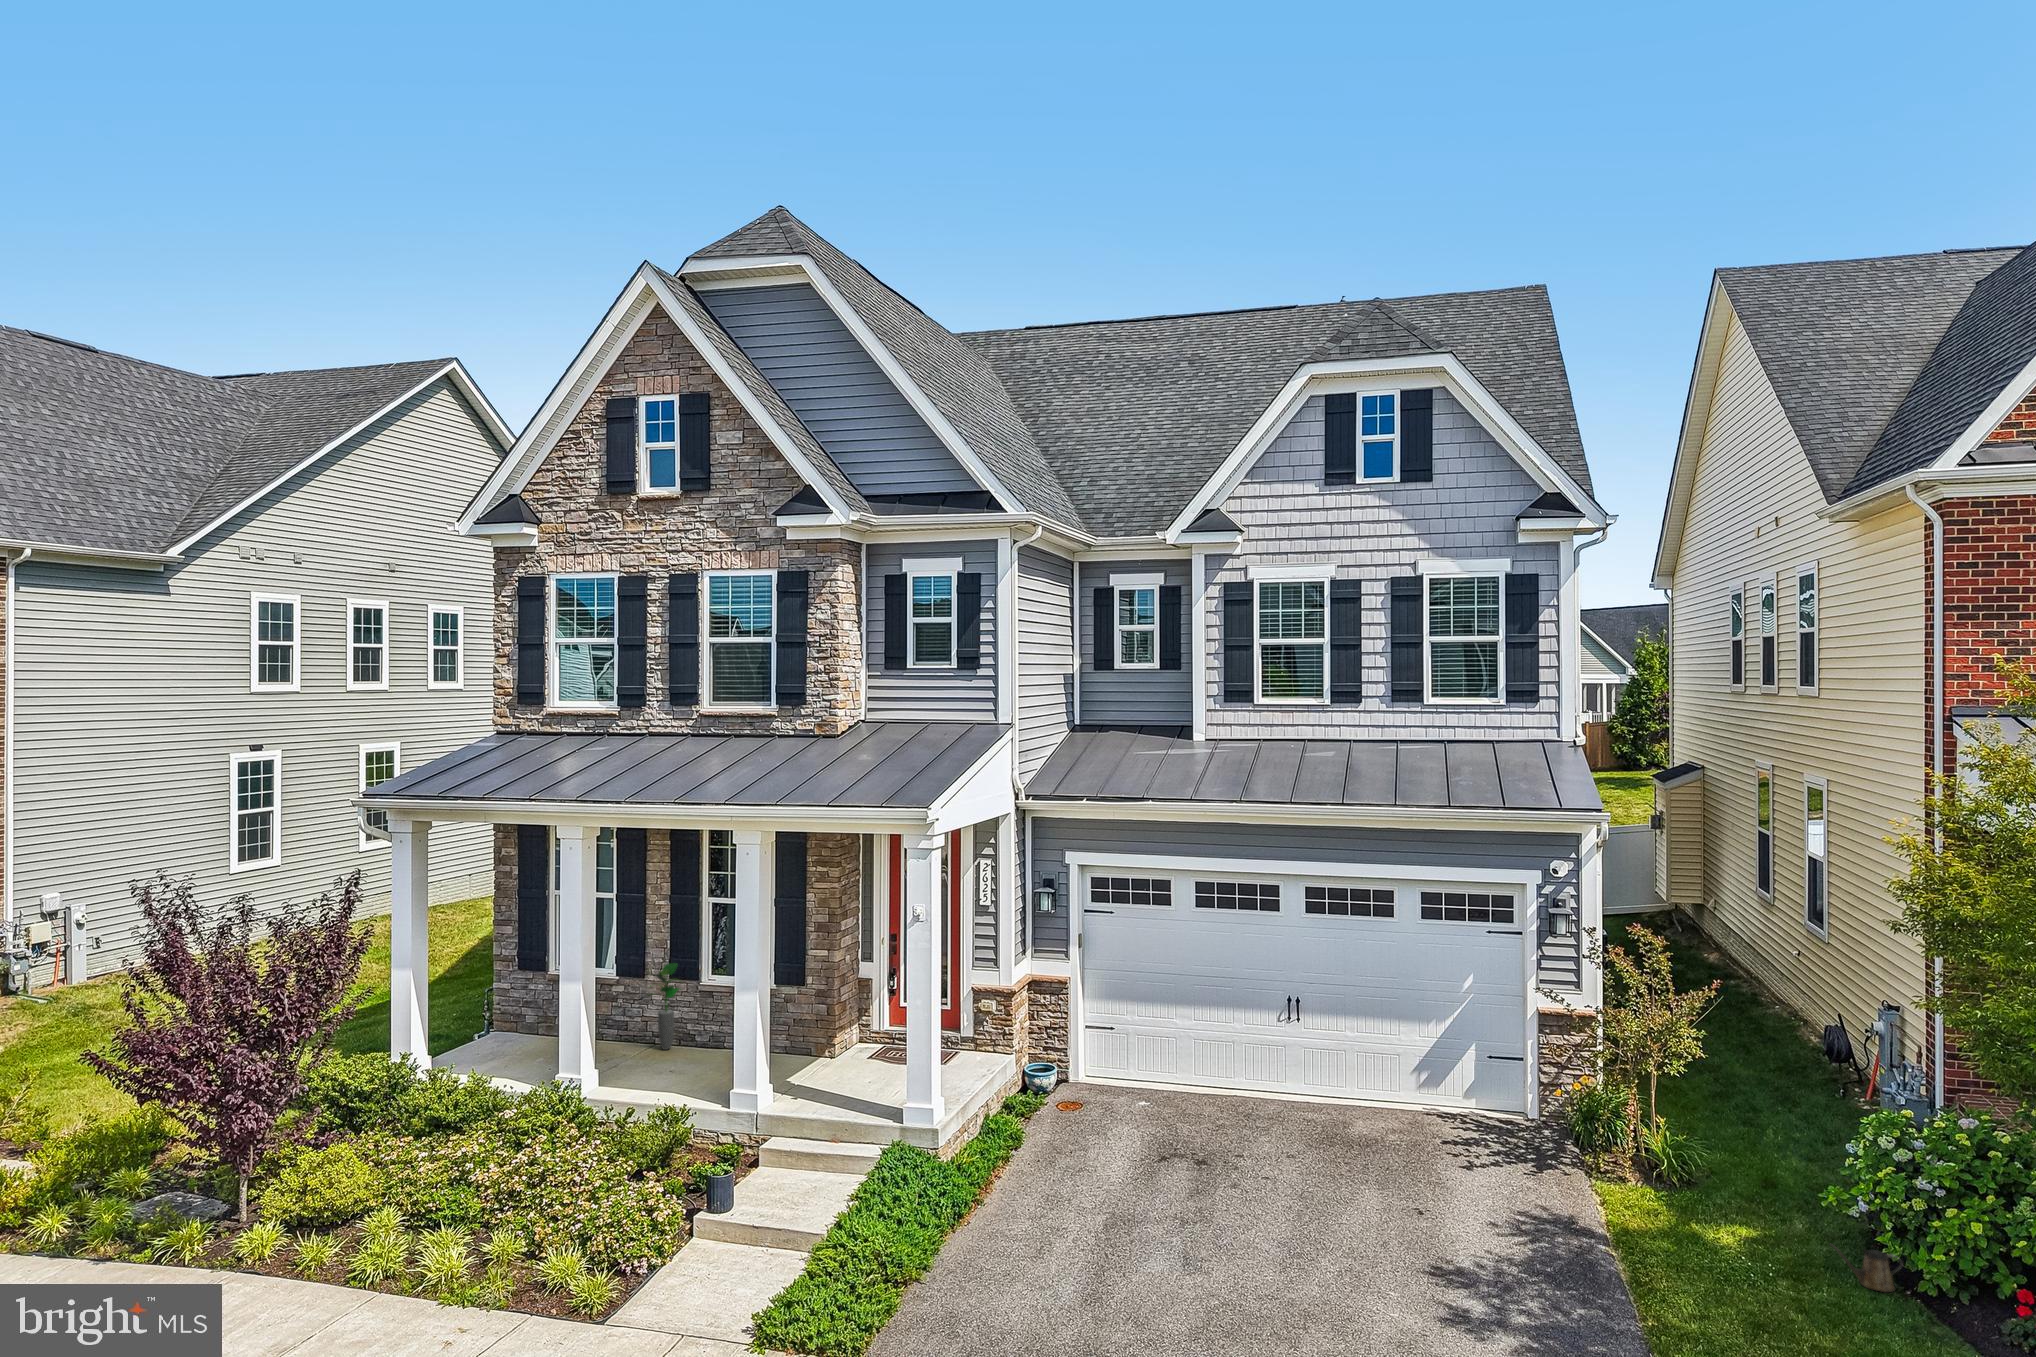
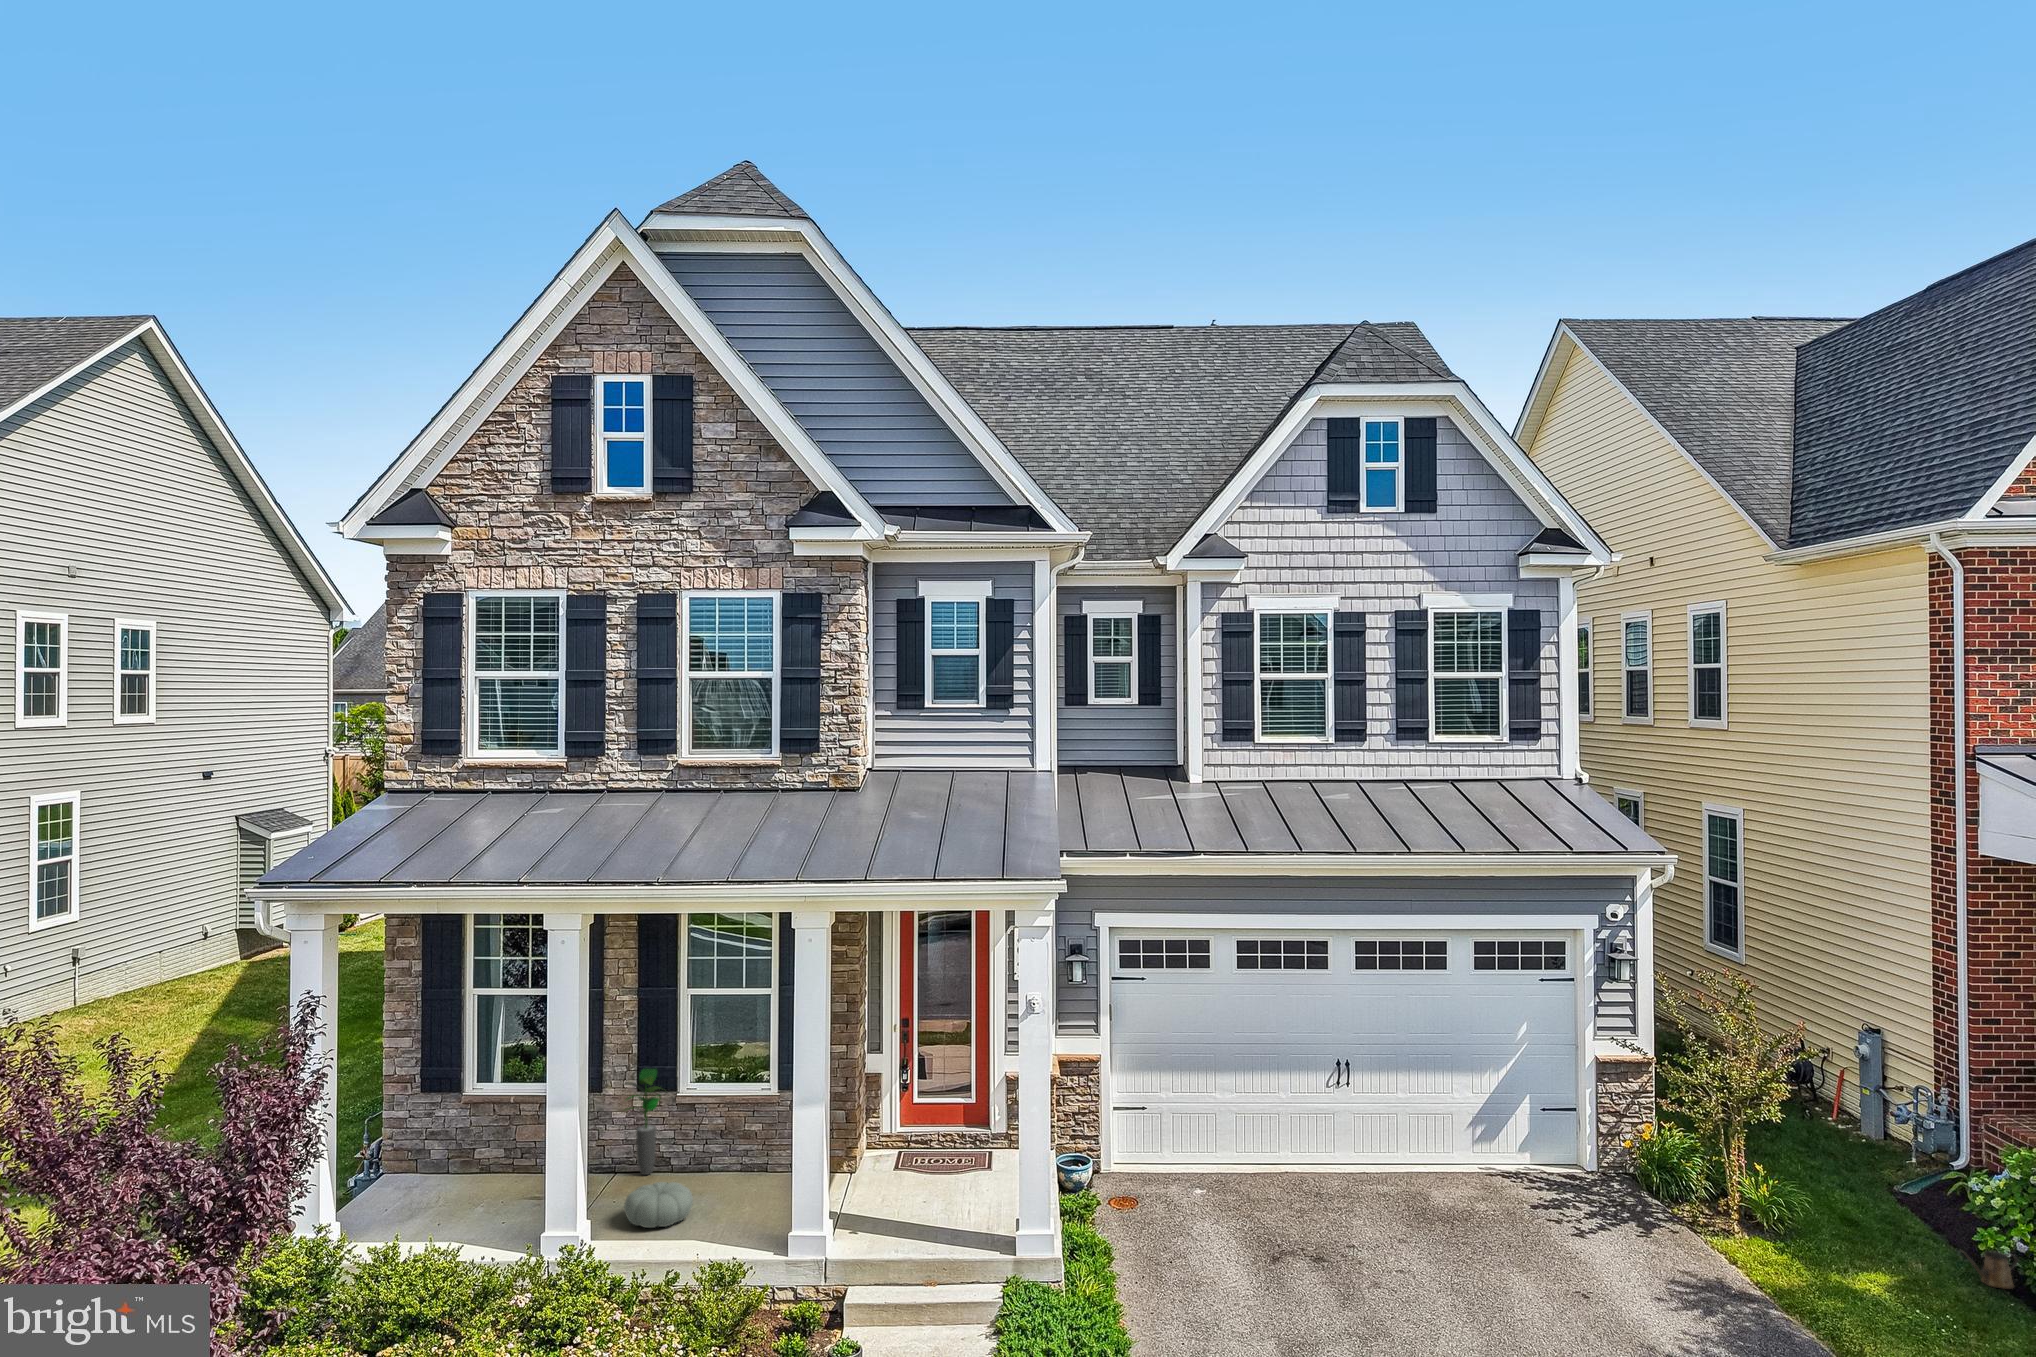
pouf: none [615,1052,671,1087] -> present [624,1182,693,1228]

